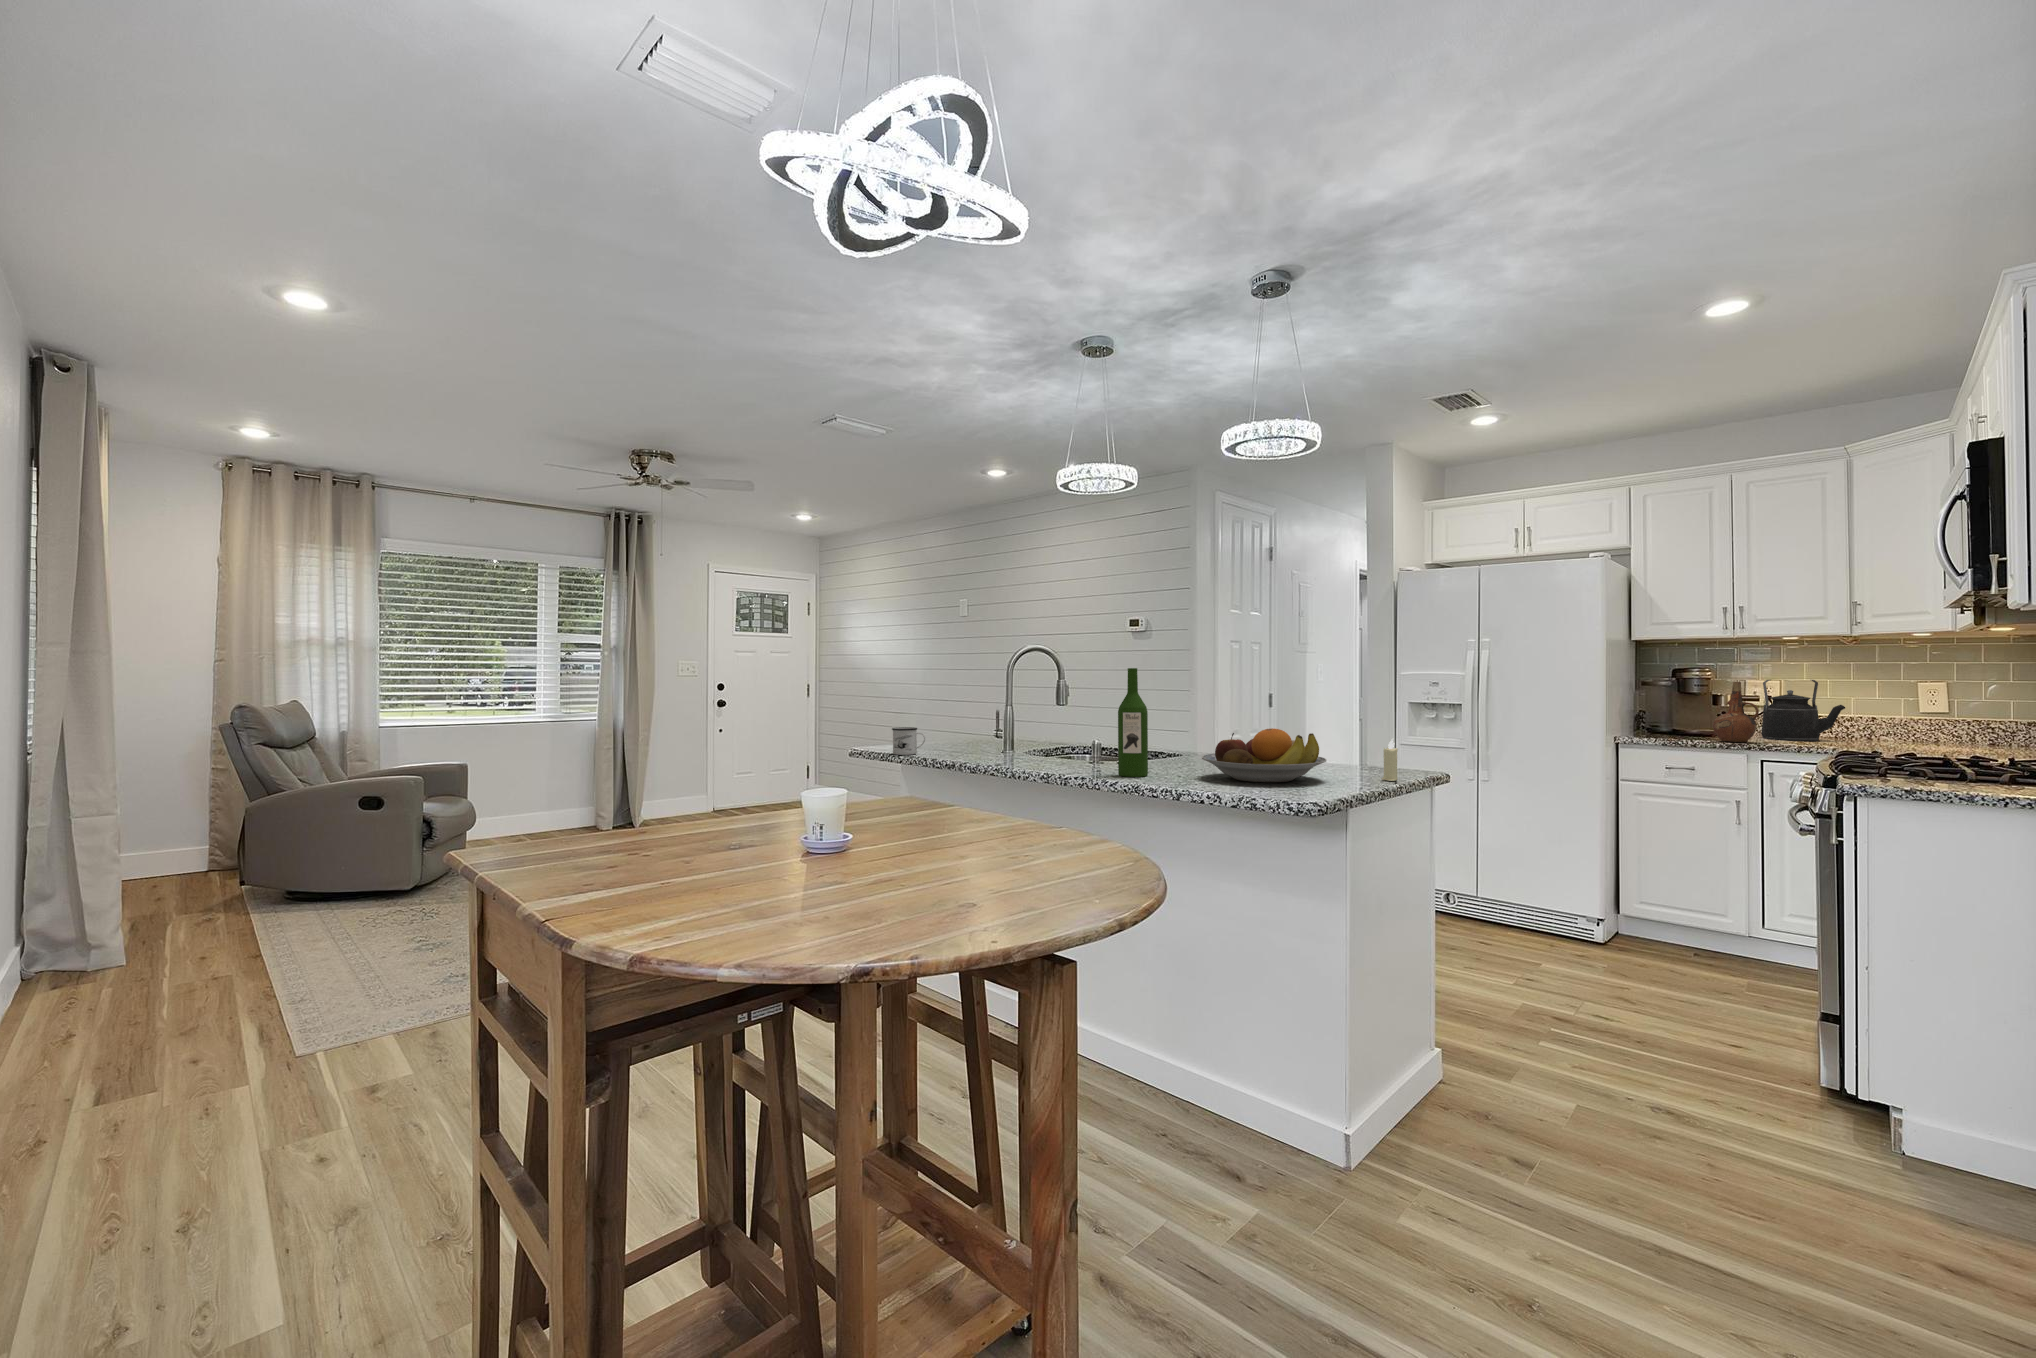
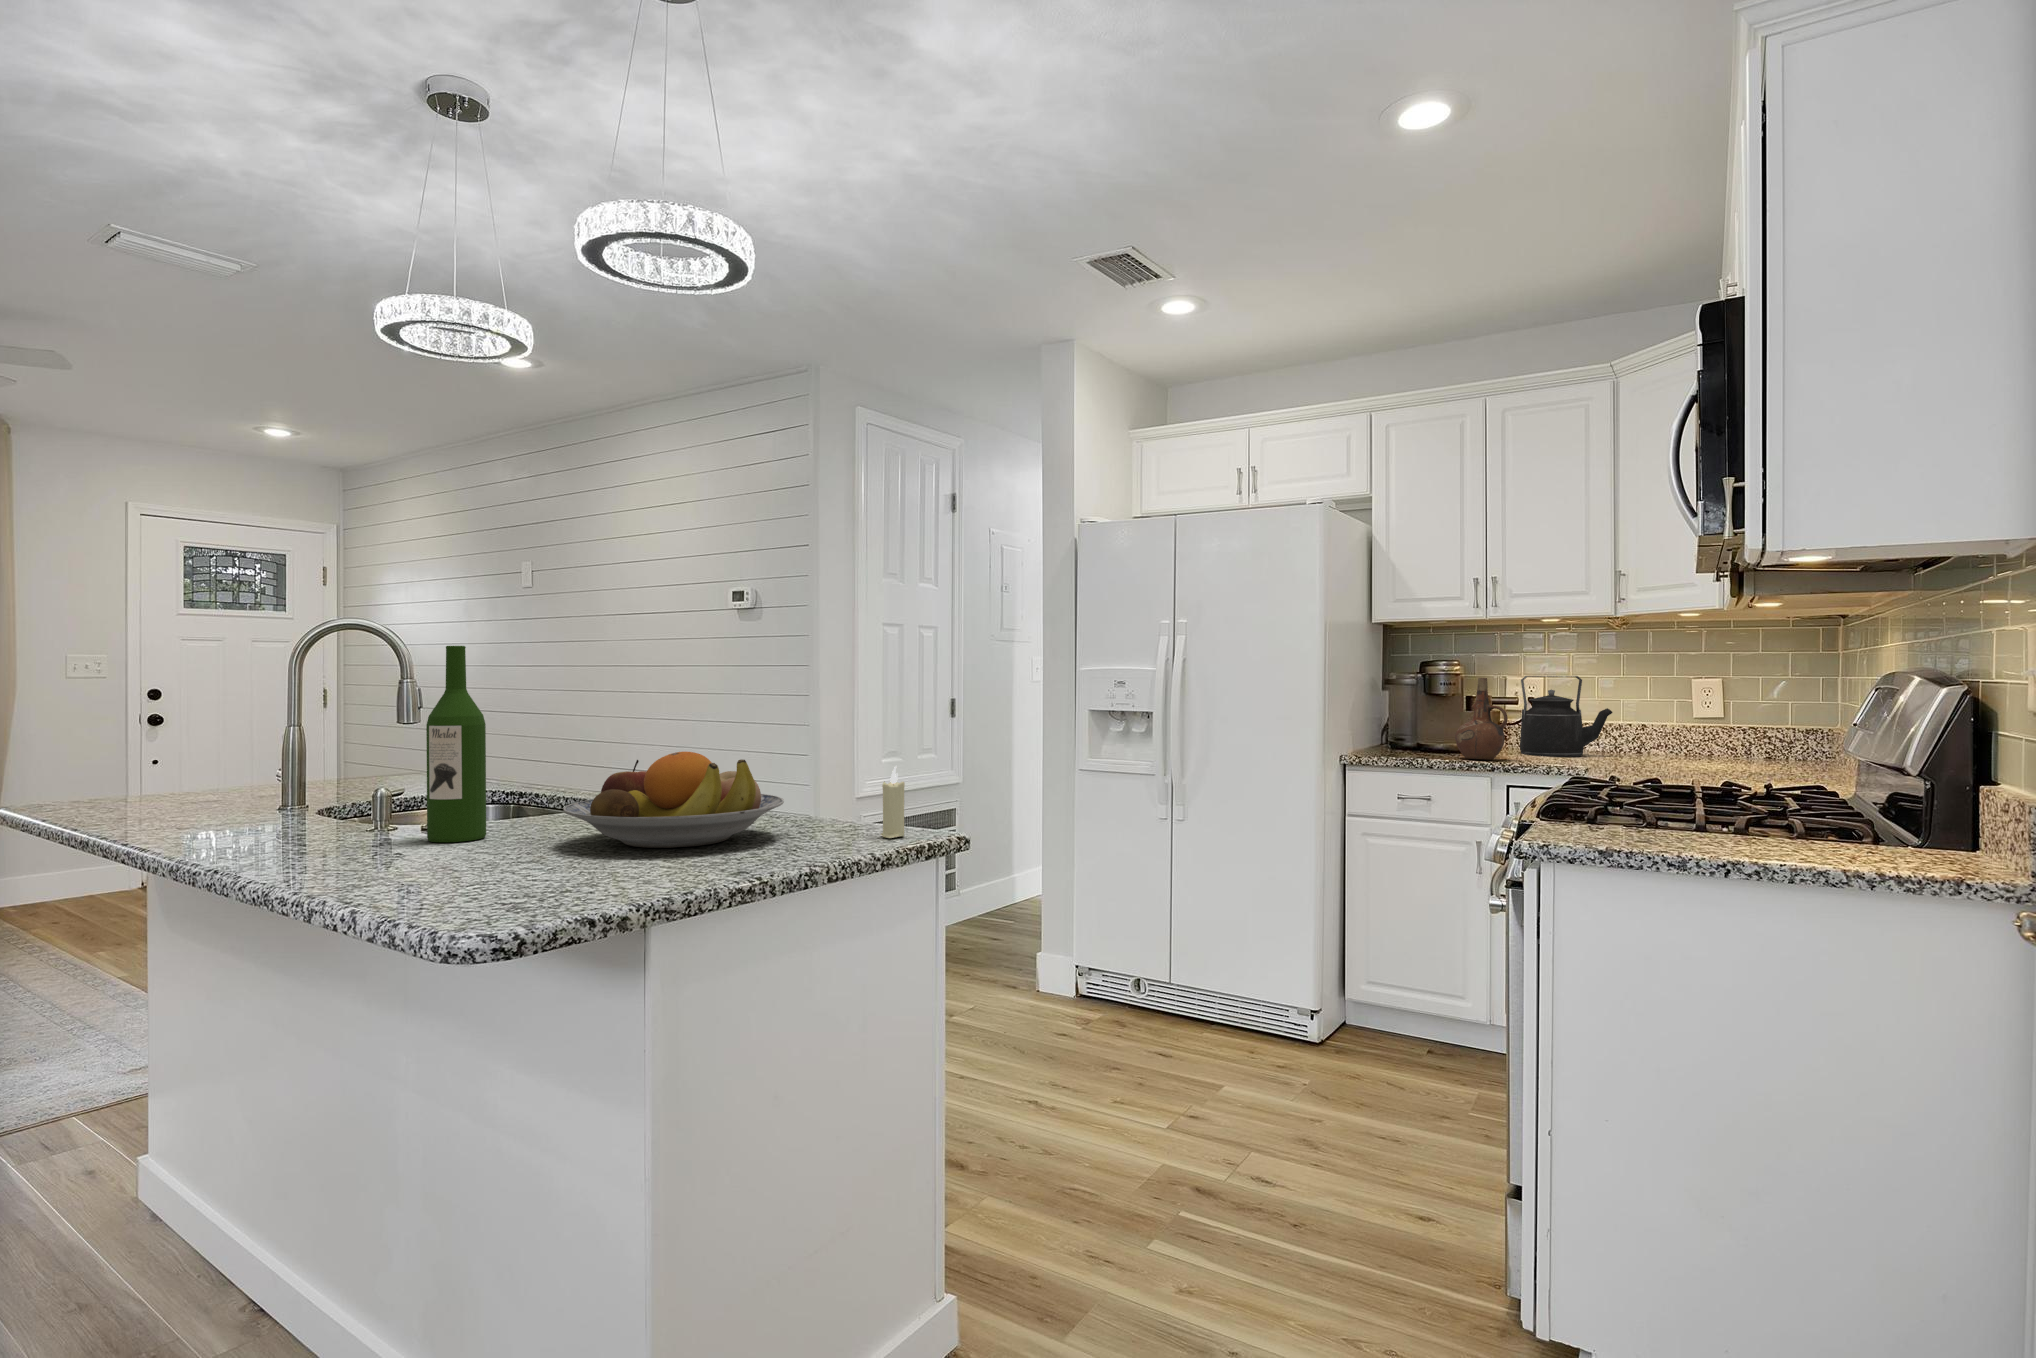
mug: present [892,727,925,755] -> none [136,756,205,805]

